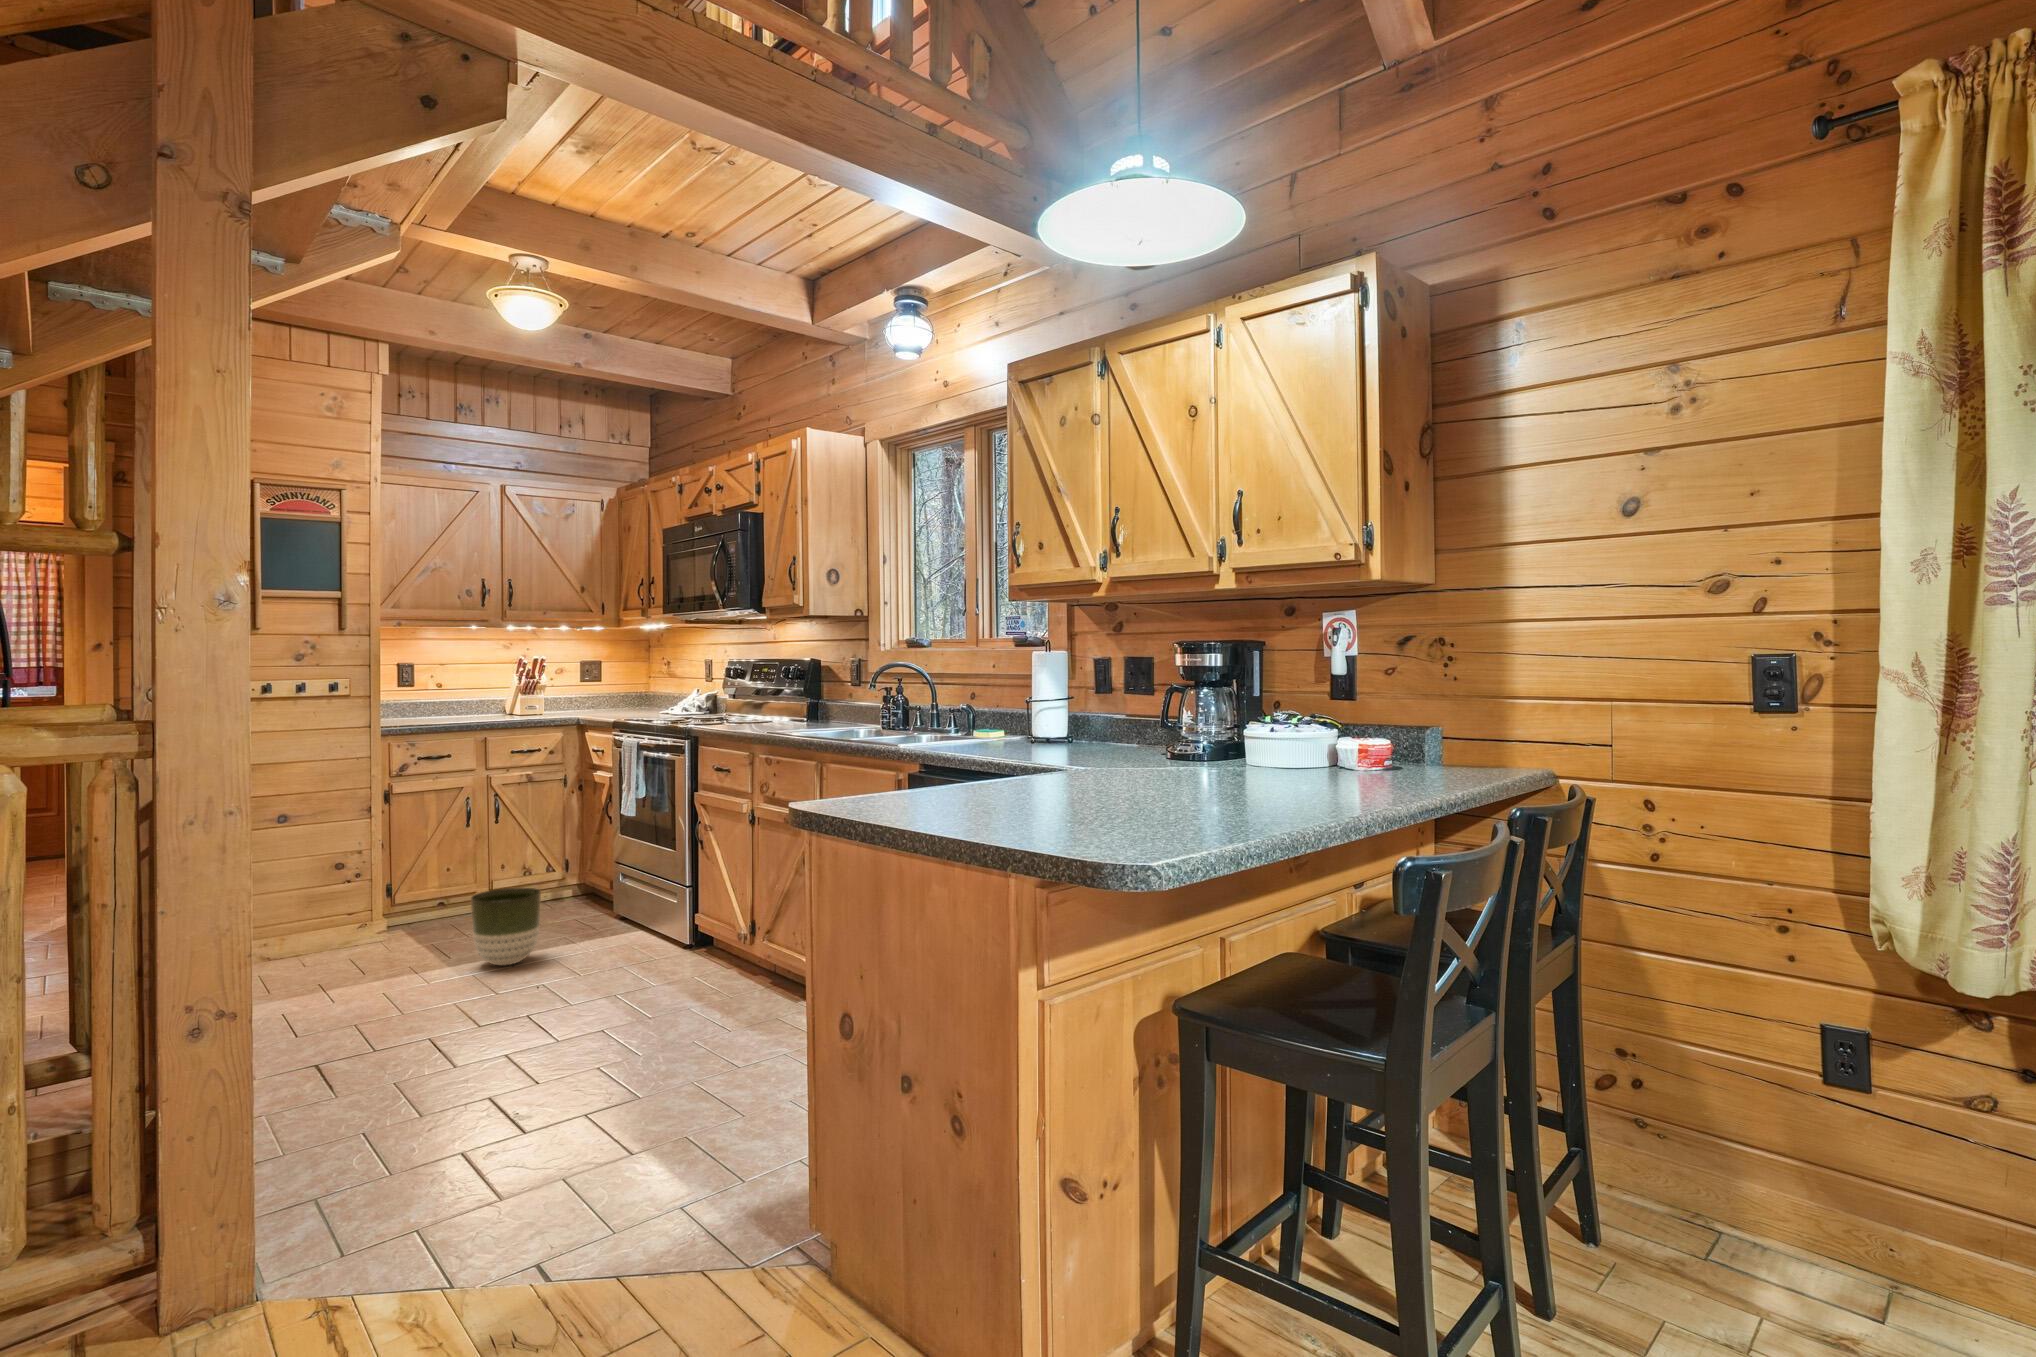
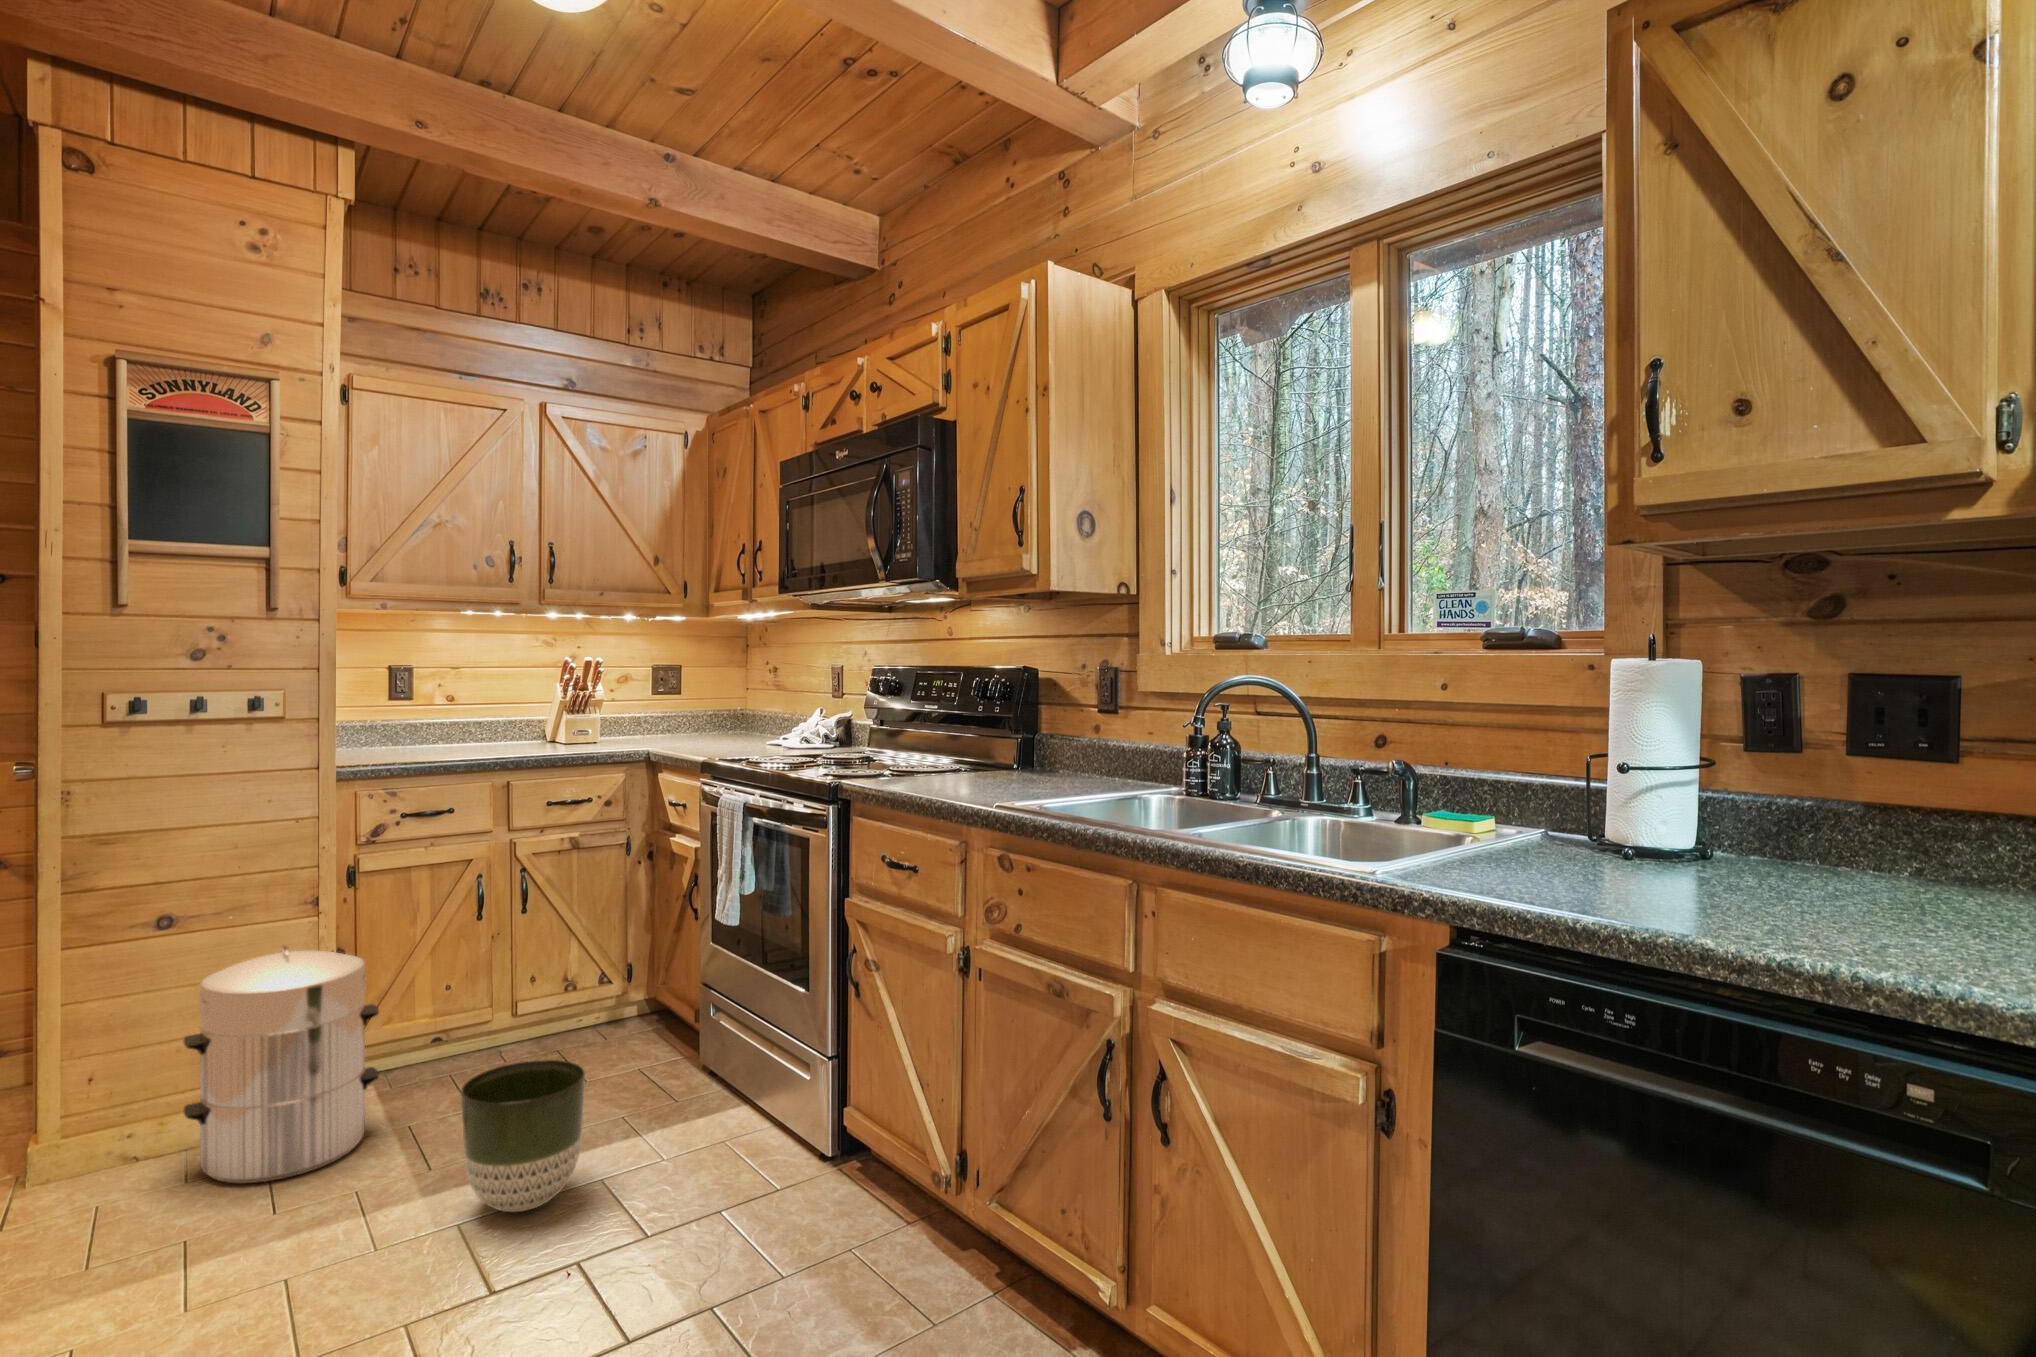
waste bin: none [302,829,414,961] -> present [184,945,379,1183]

